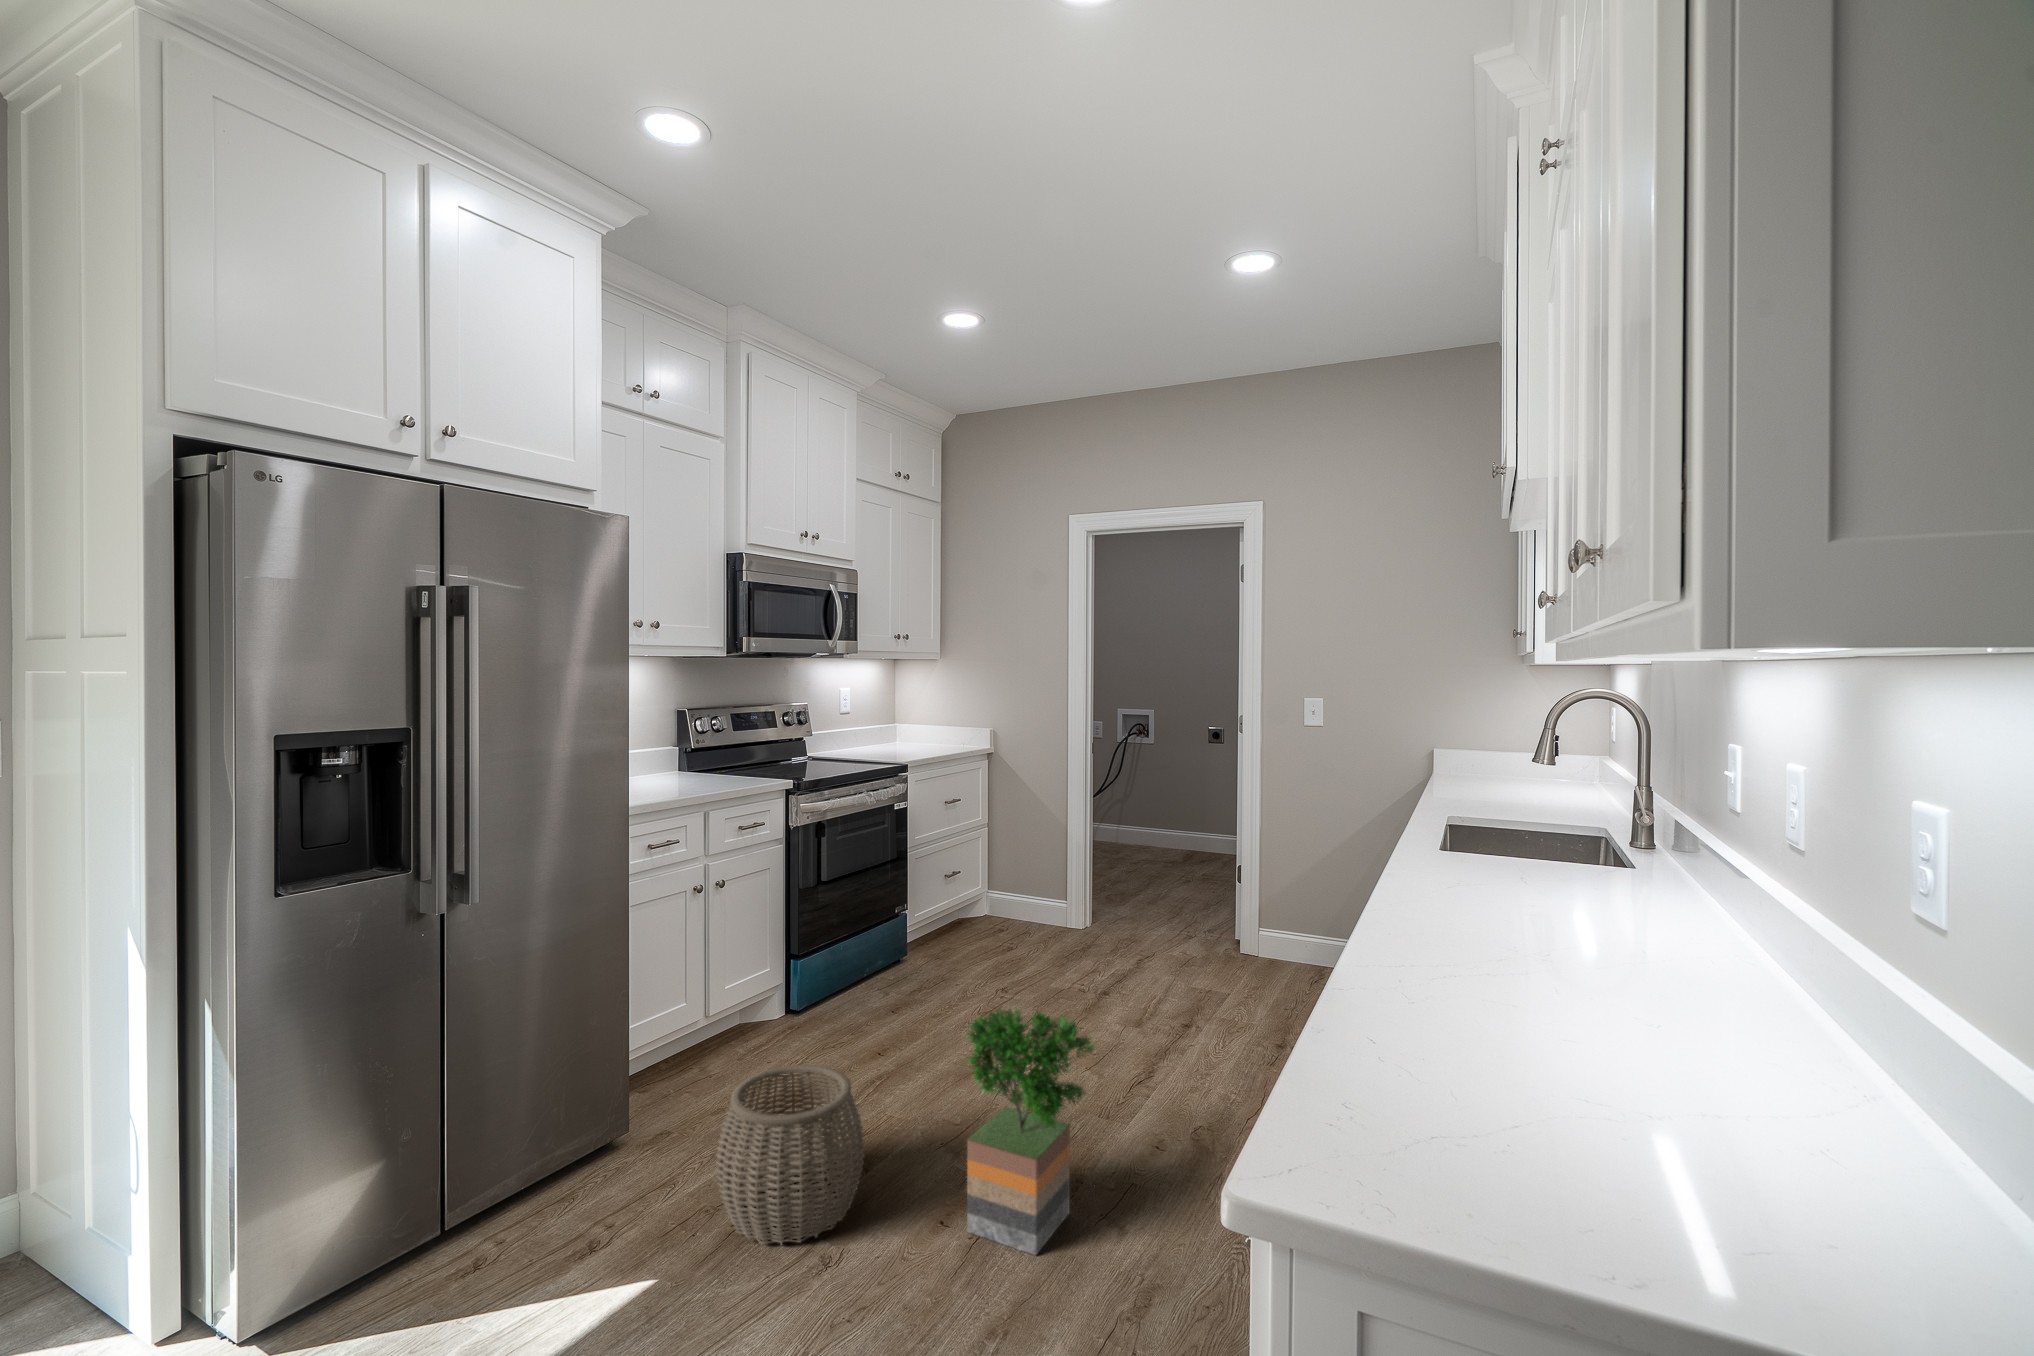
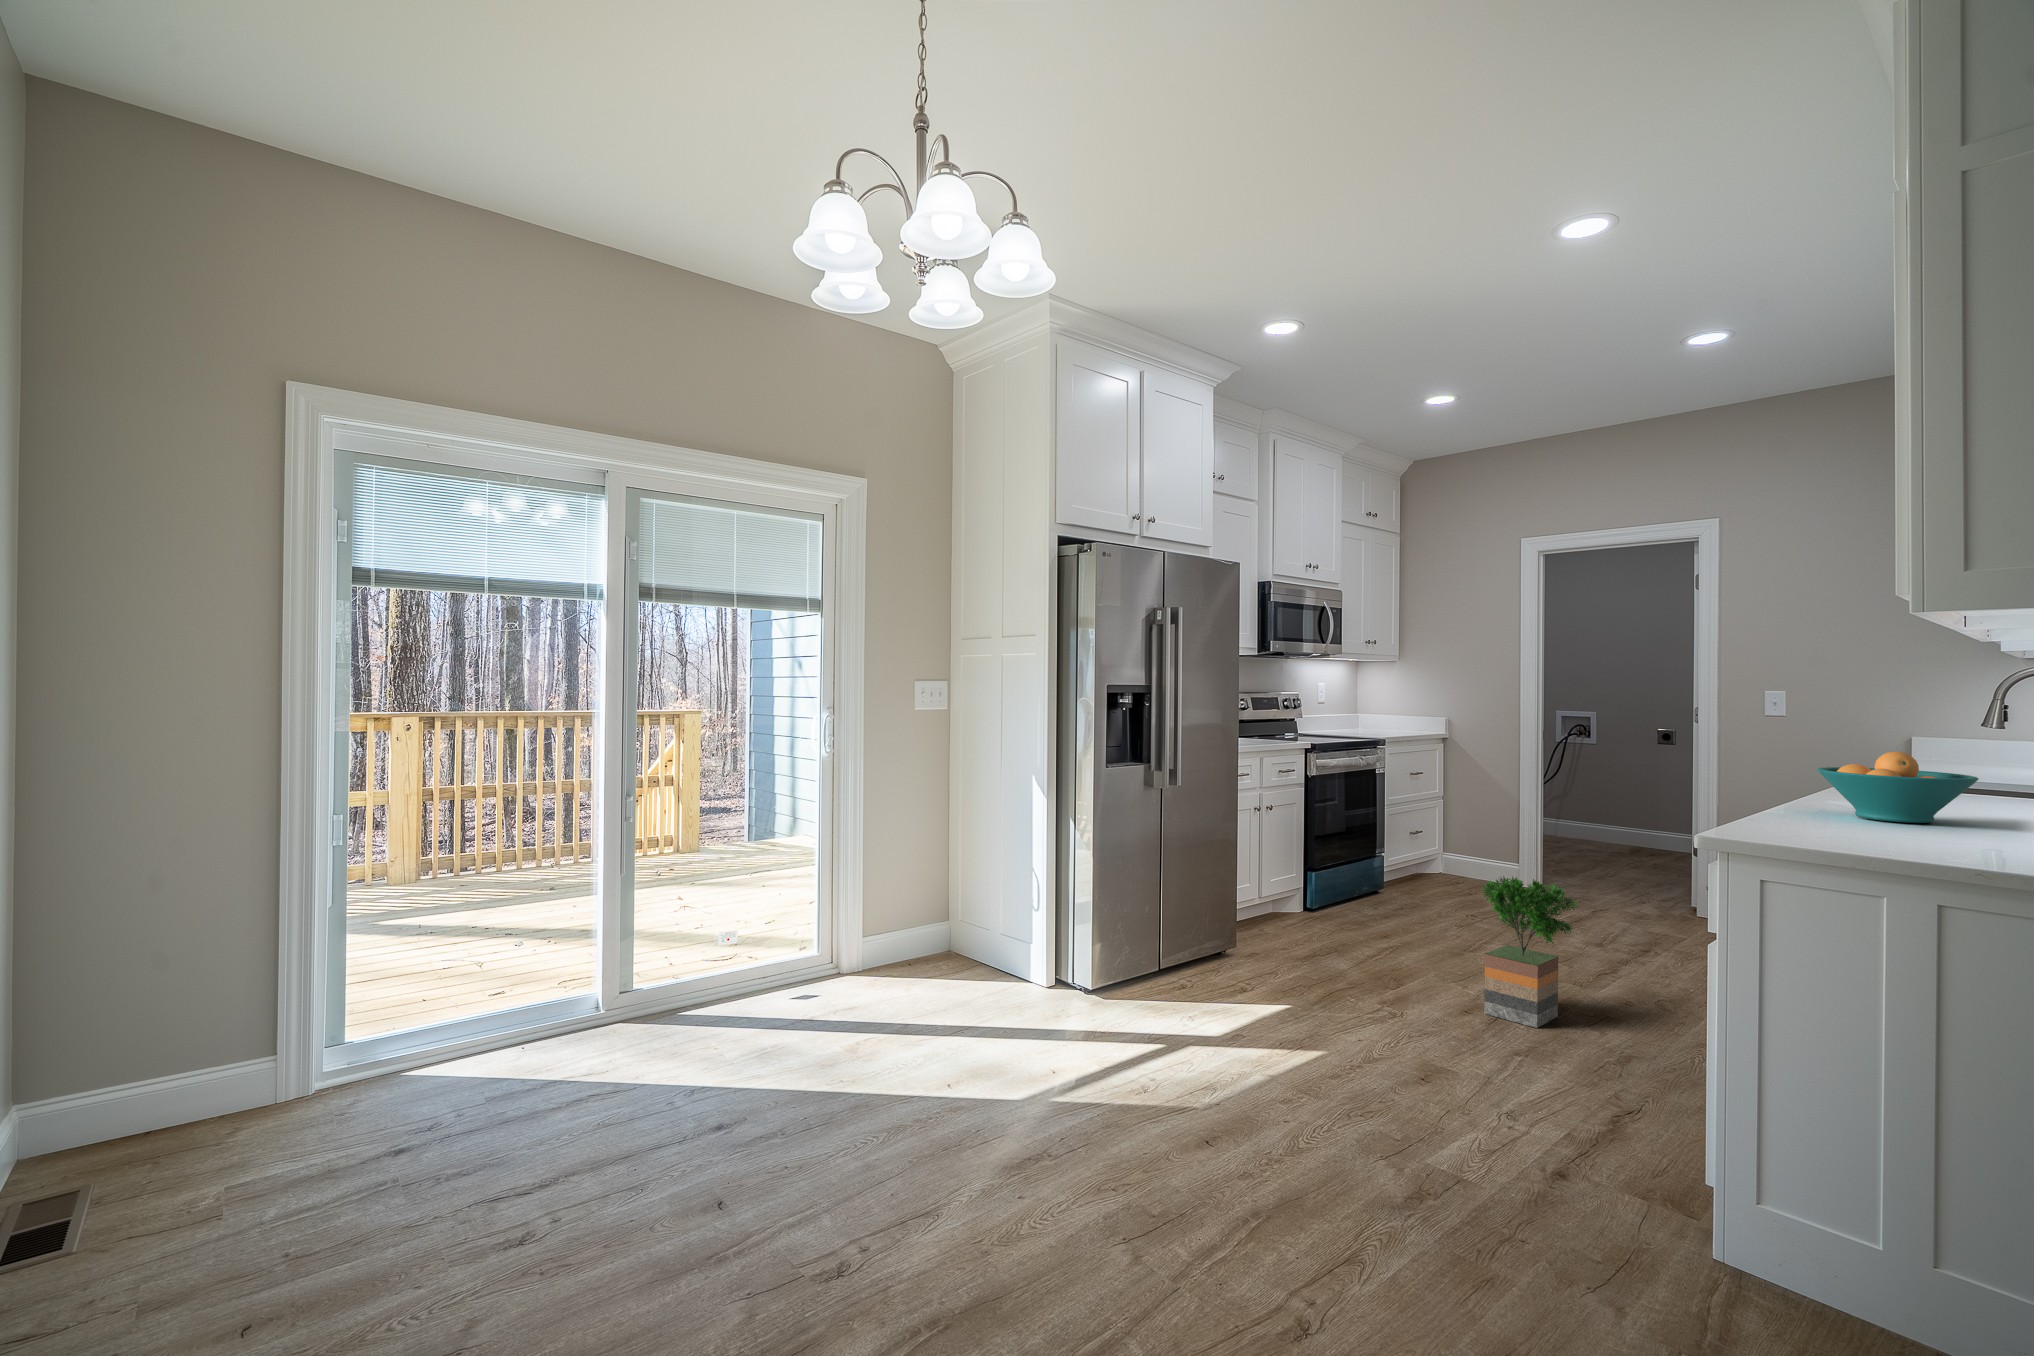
fruit bowl: none [1434,885,1693,1032] -> present [1817,752,1978,823]
woven basket: present [716,1065,864,1245] -> none [1313,906,1409,1002]

